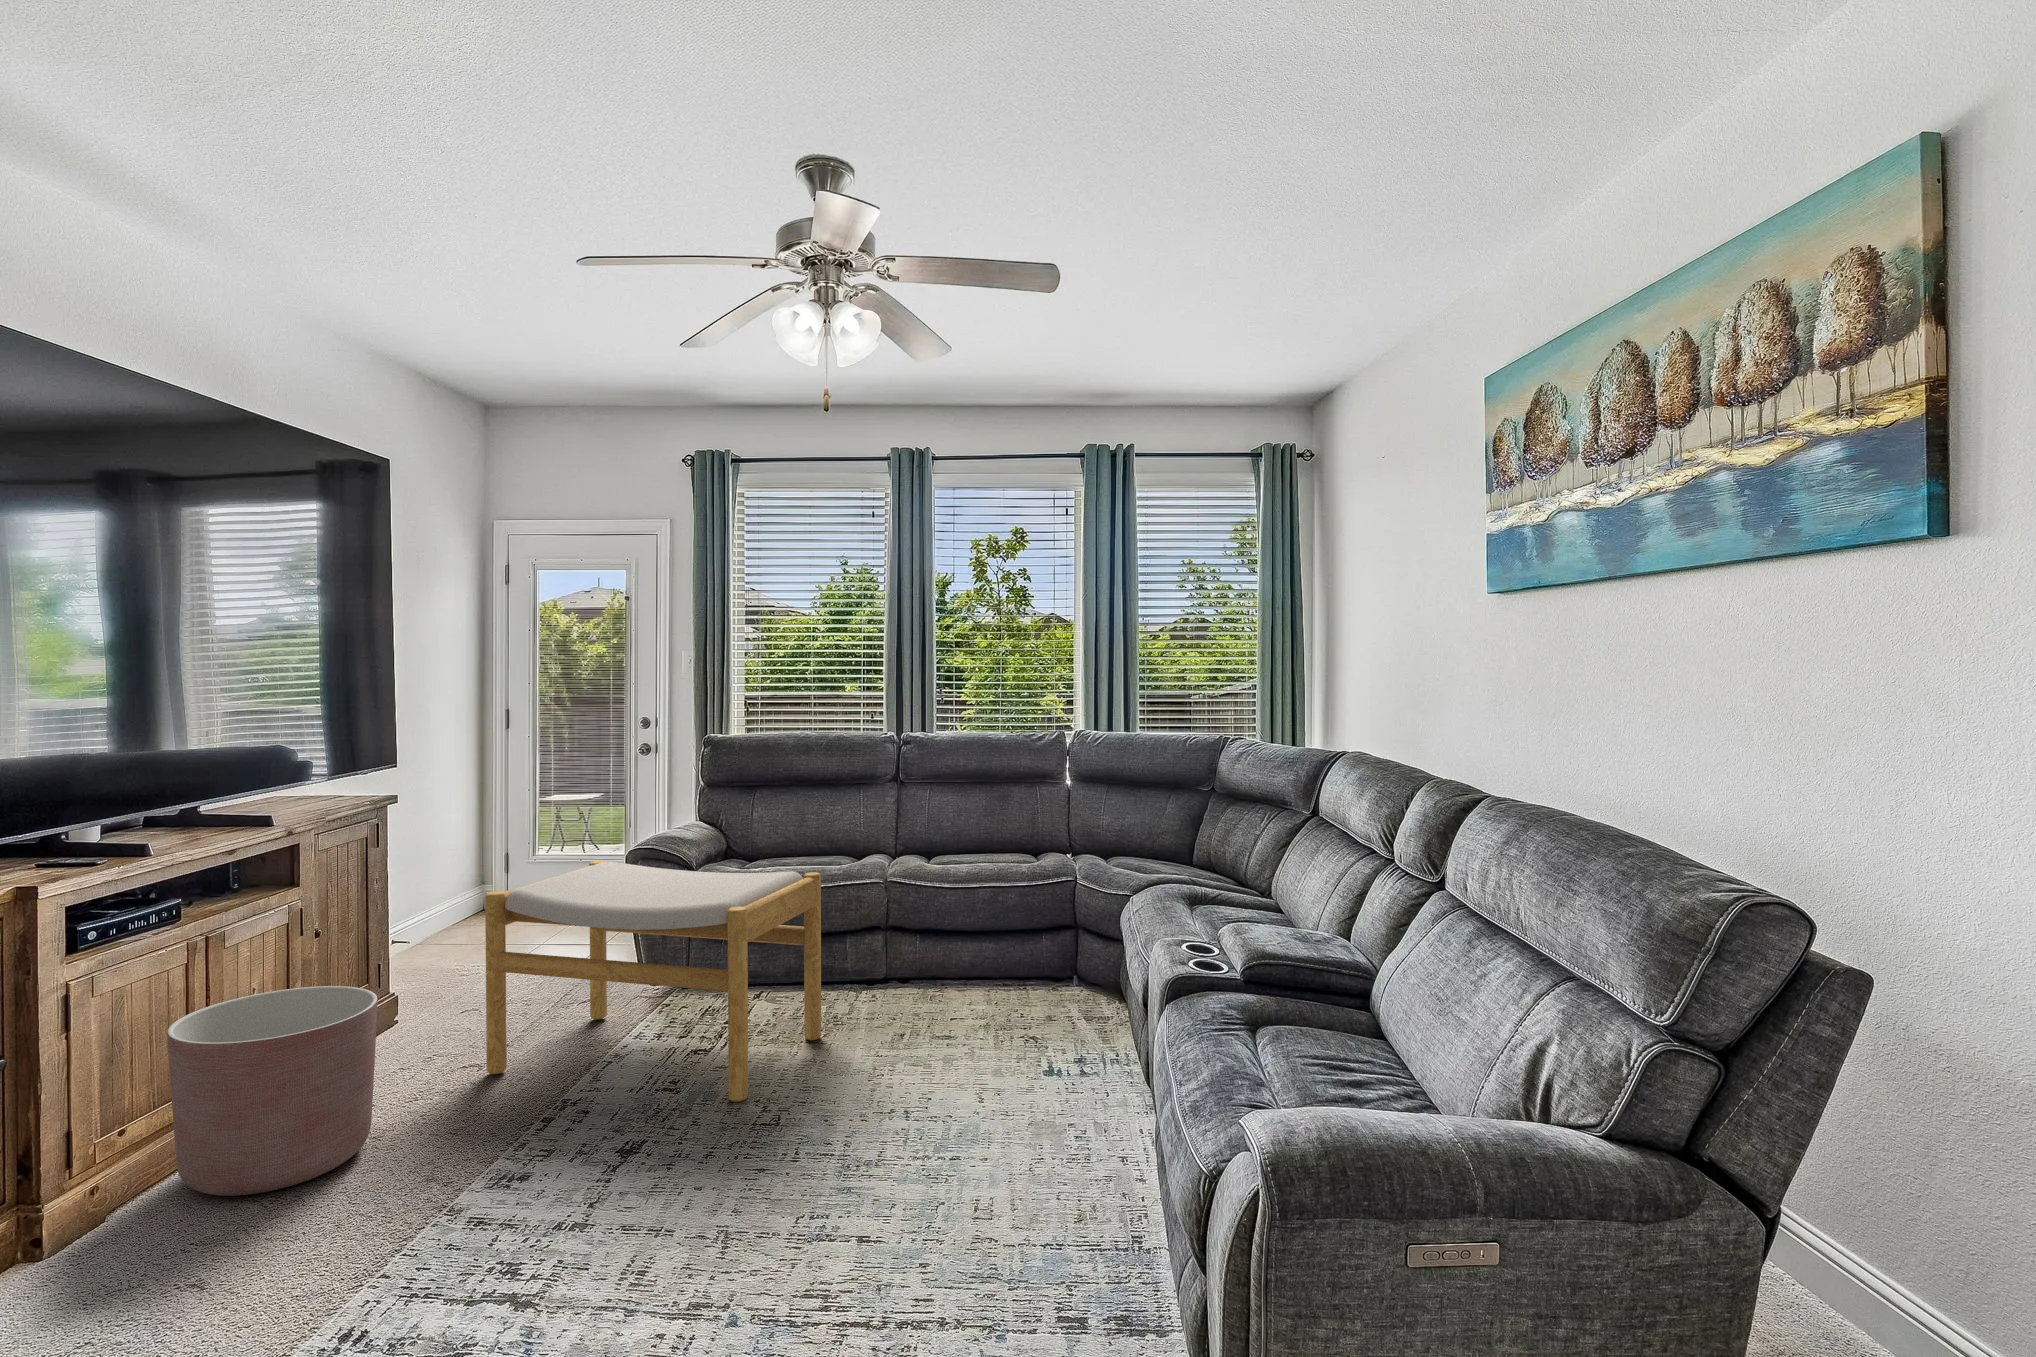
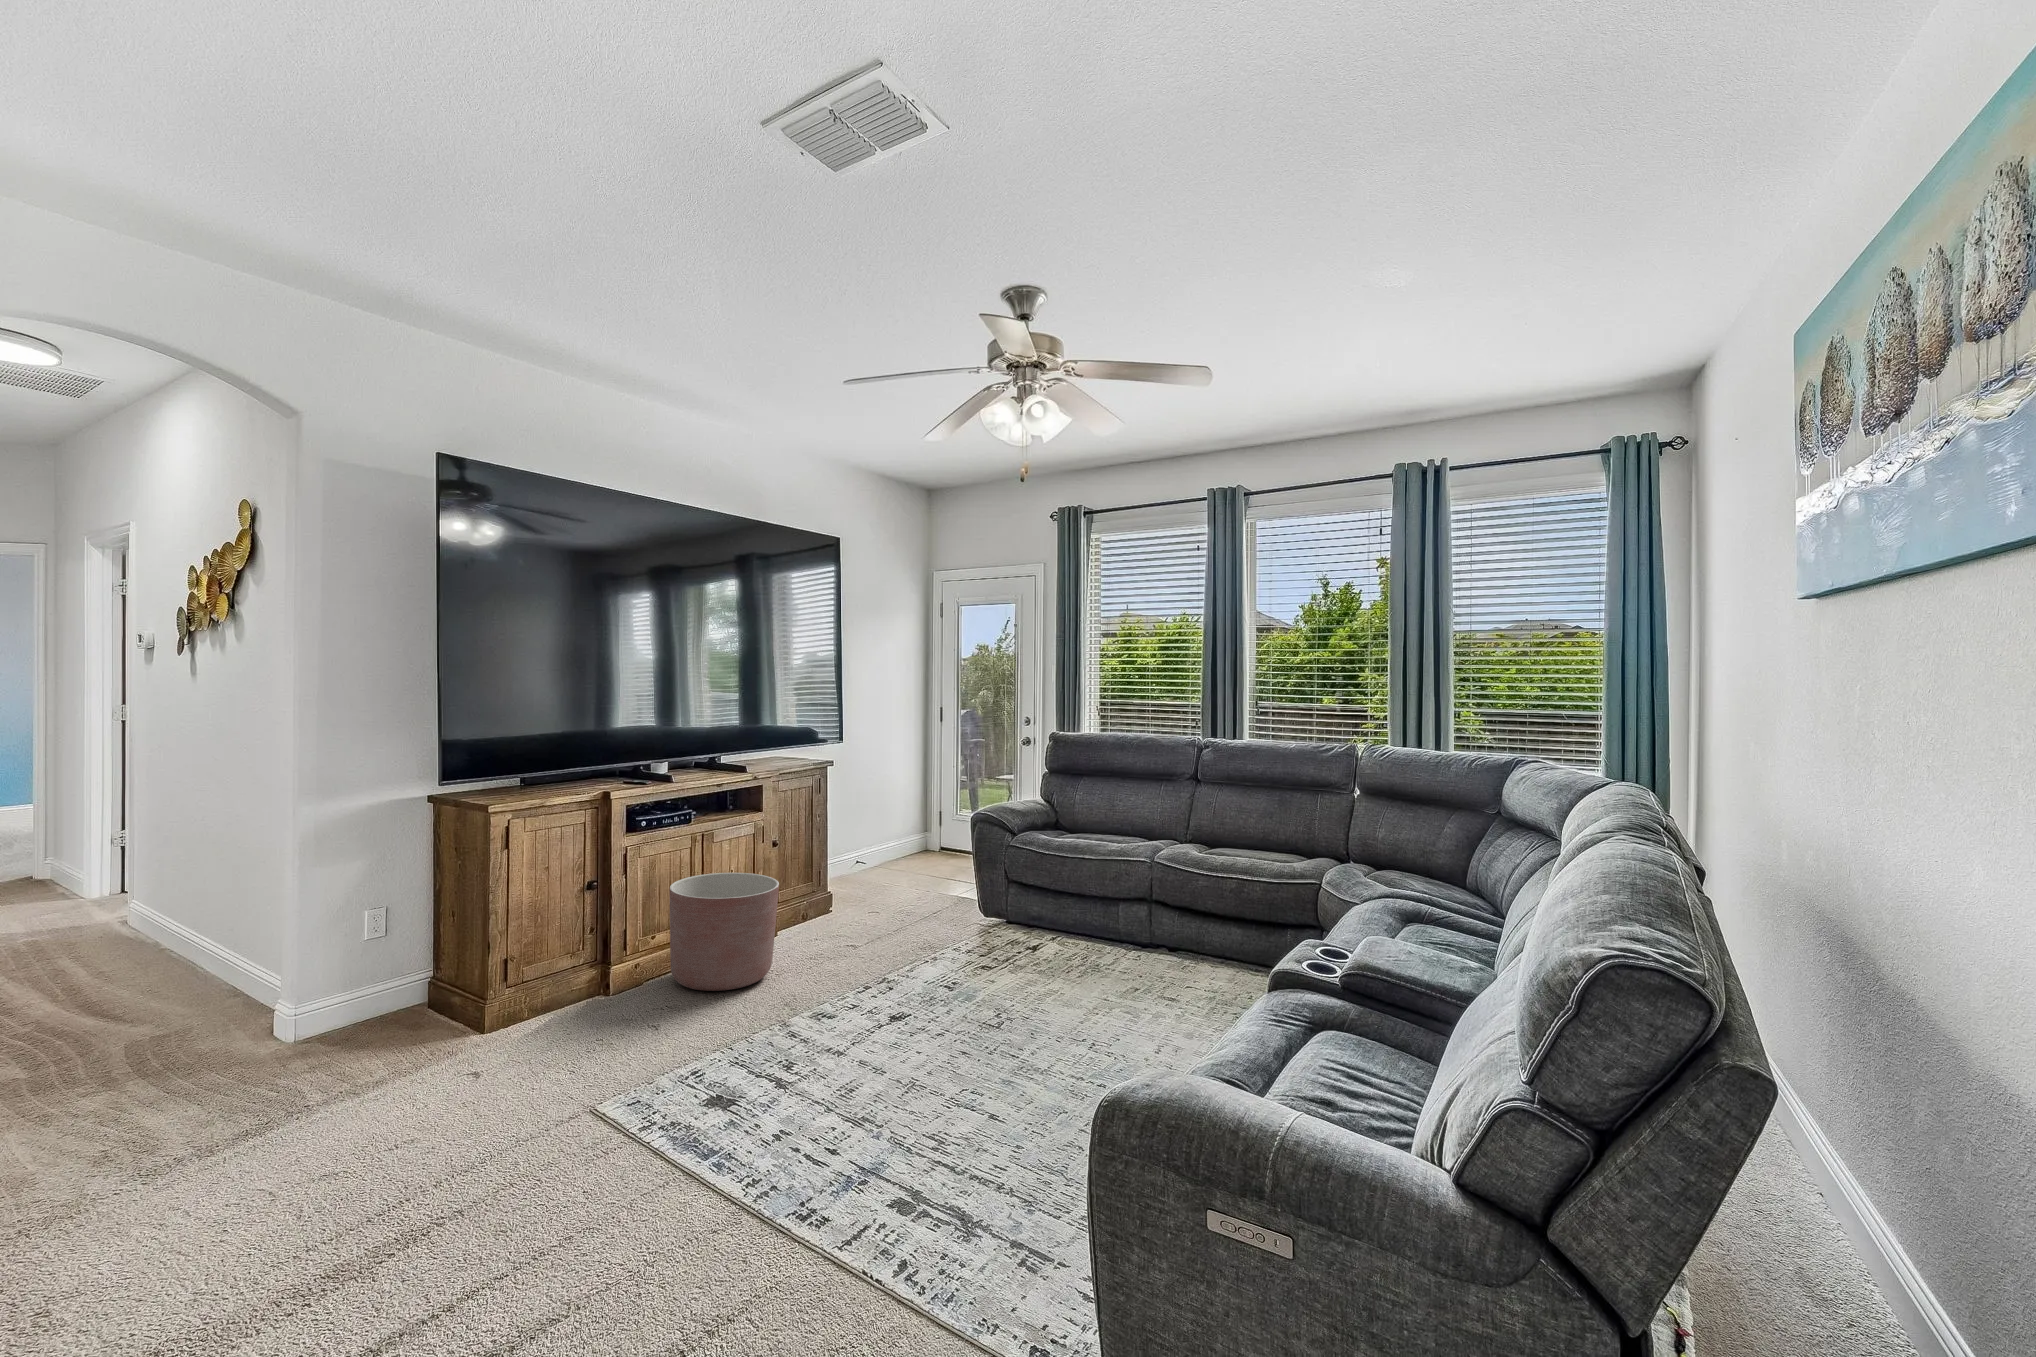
footstool: present [485,861,821,1102] -> none [855,819,1080,1006]

